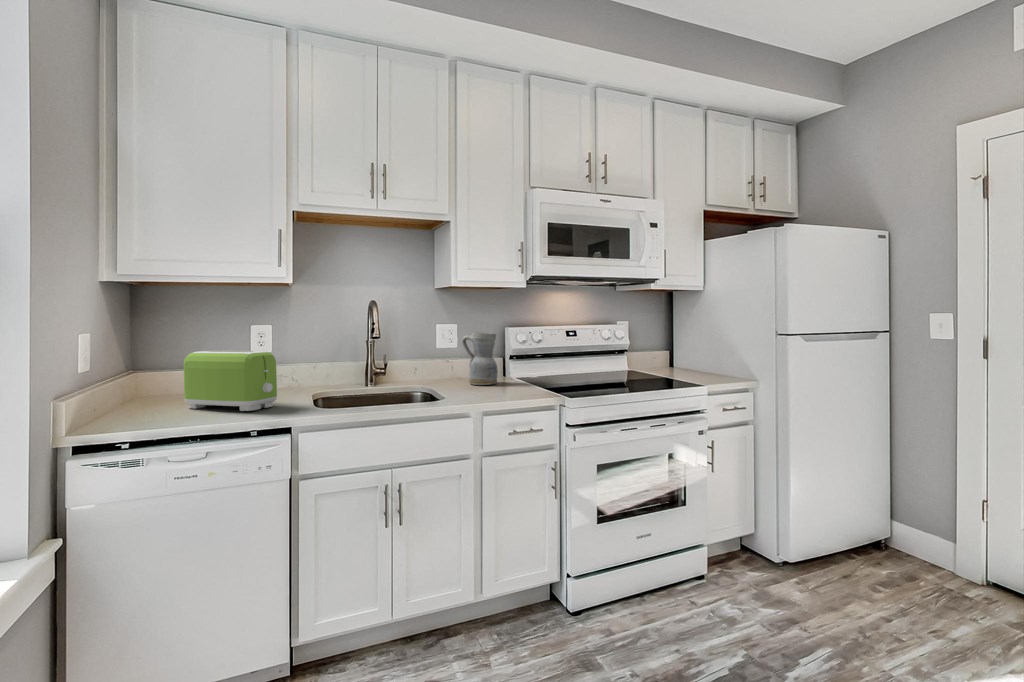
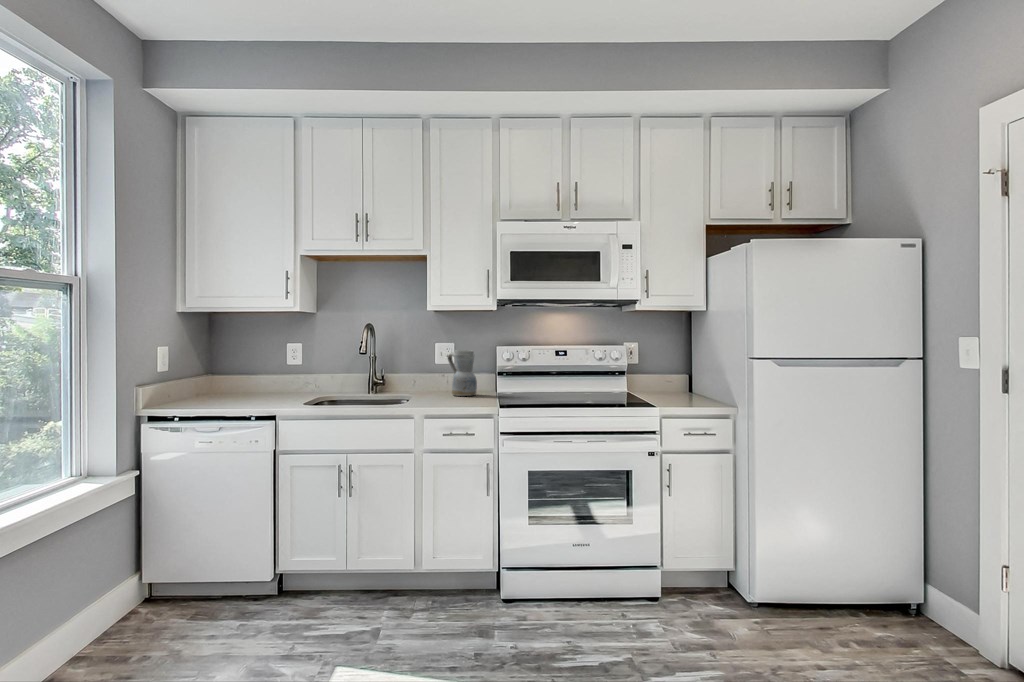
toaster: present [184,351,277,411] -> none [227,360,283,403]

